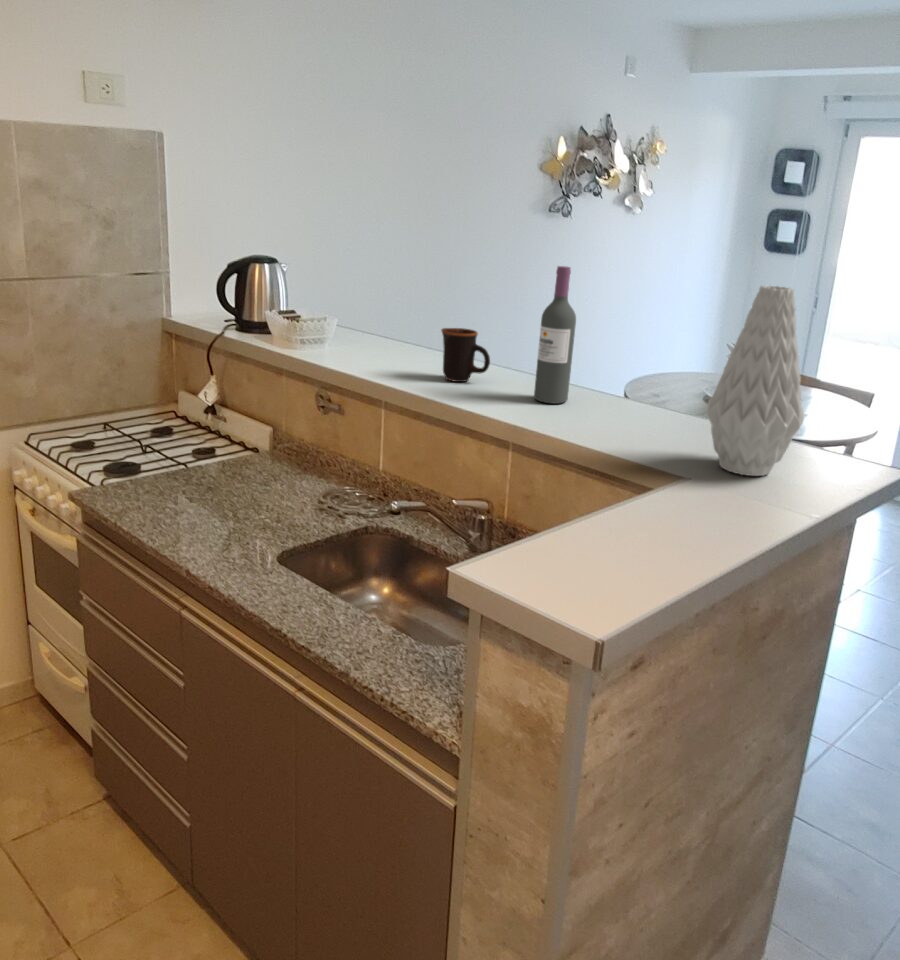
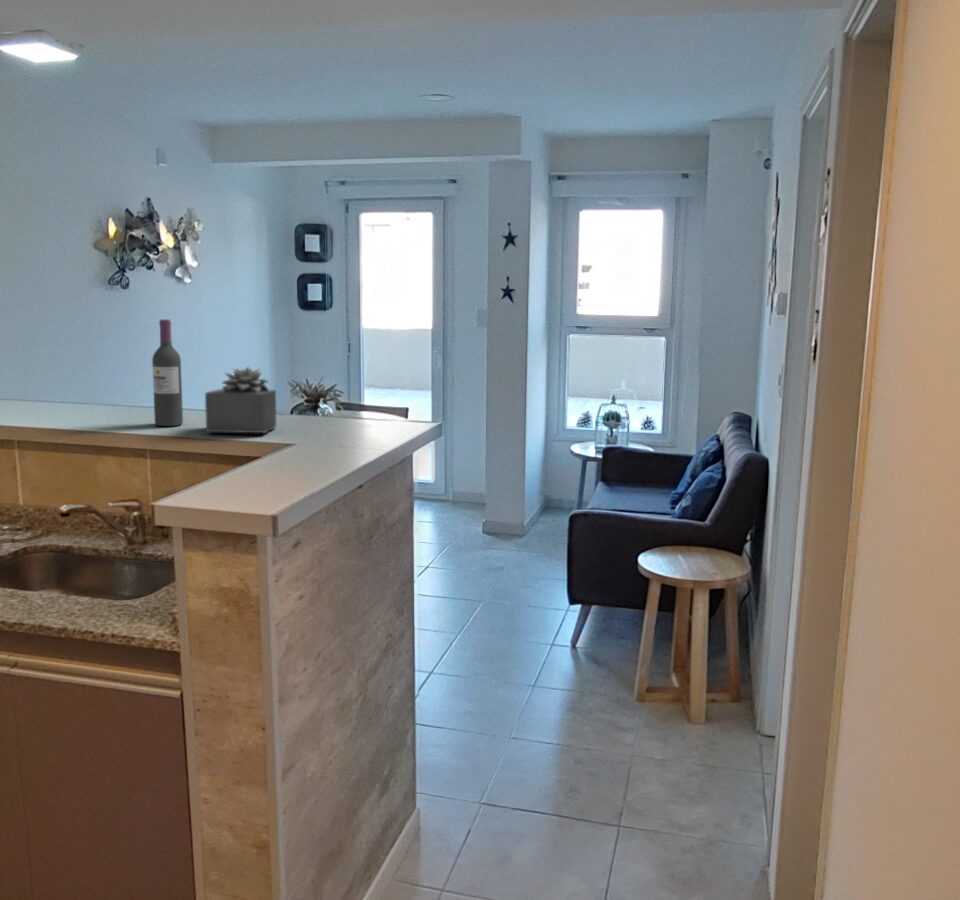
vase: present [707,286,804,476] -> none [294,318,358,446]
mug: present [442,328,490,382] -> none [61,378,110,422]
succulent plant: none [587,340,690,436] -> present [205,368,276,433]

